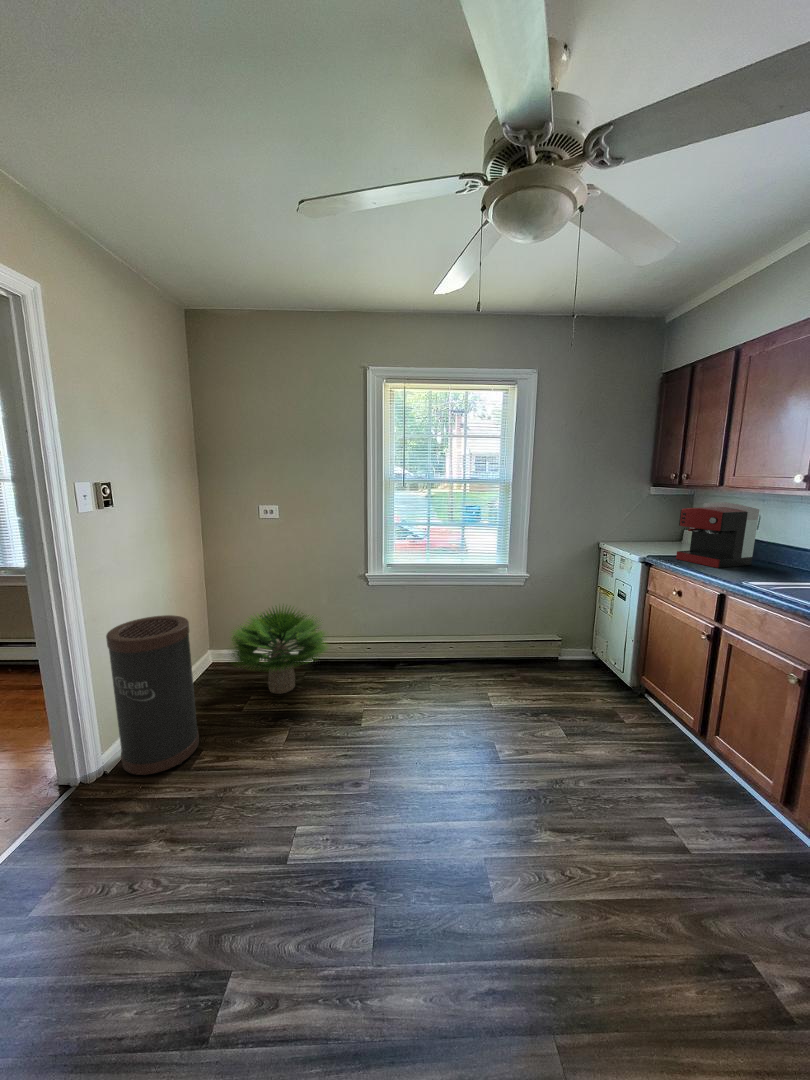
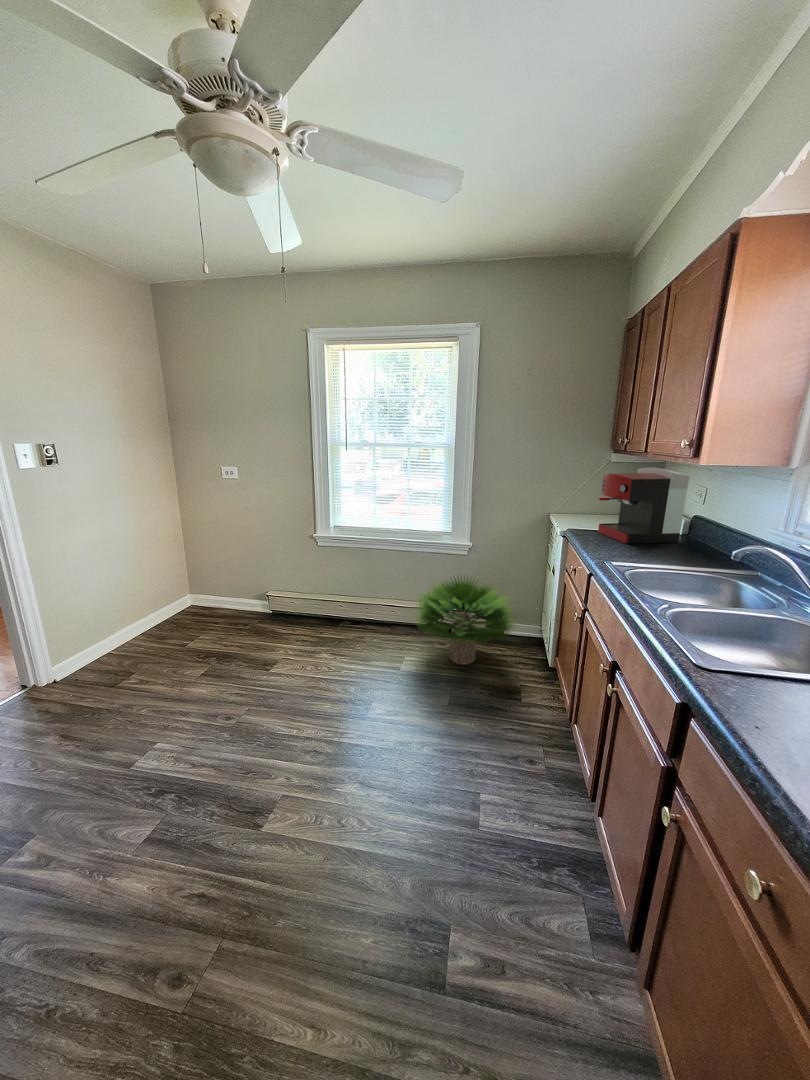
potted plant: present [231,606,327,694] -> present [417,576,512,665]
trash can: present [106,615,199,775] -> none [45,560,136,686]

